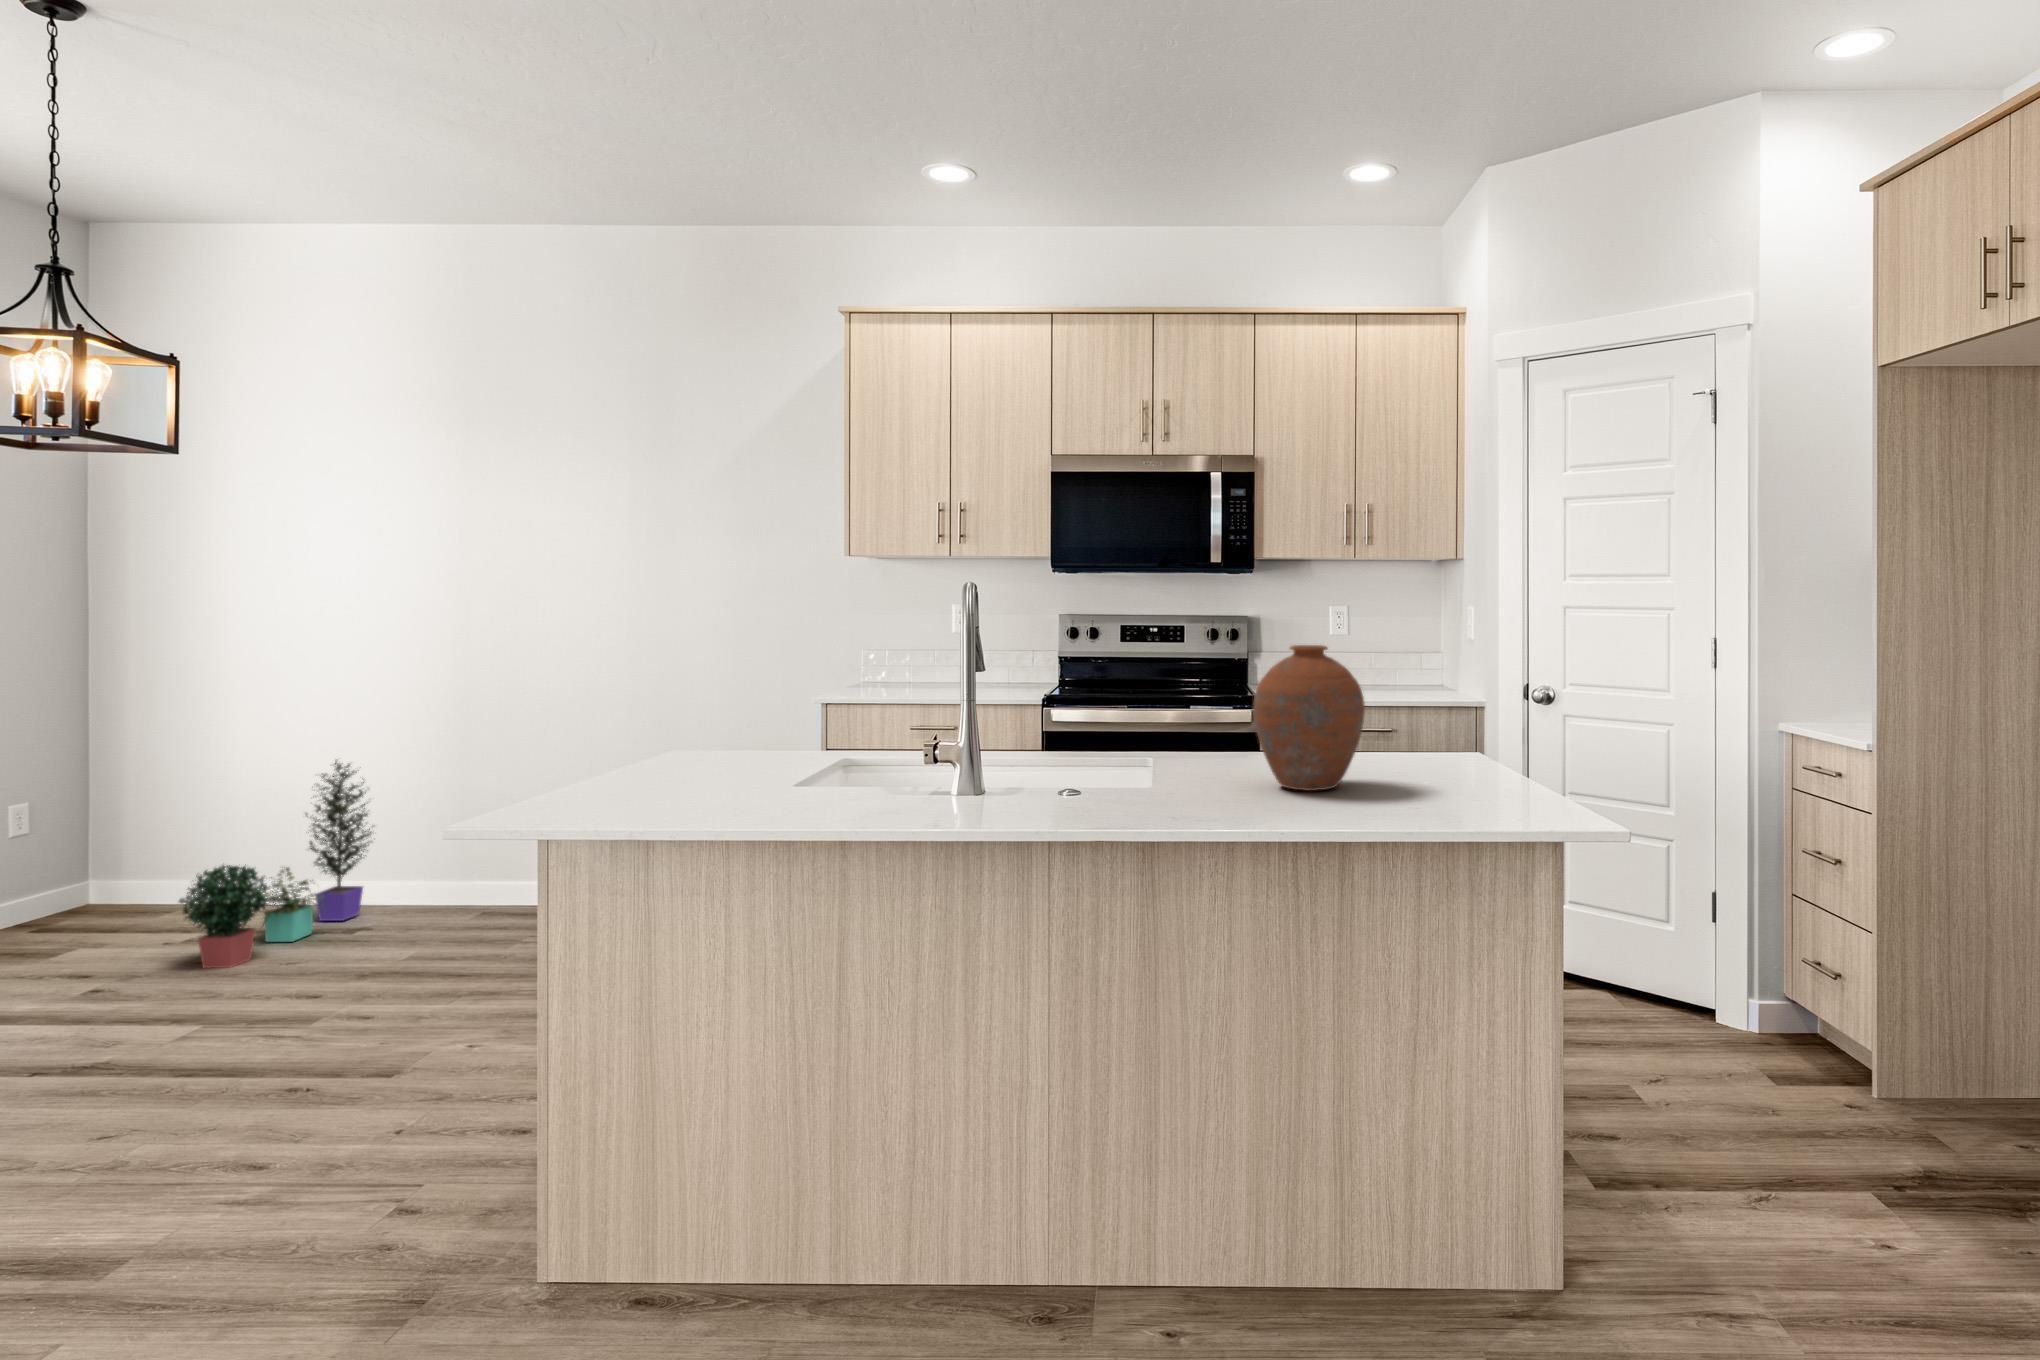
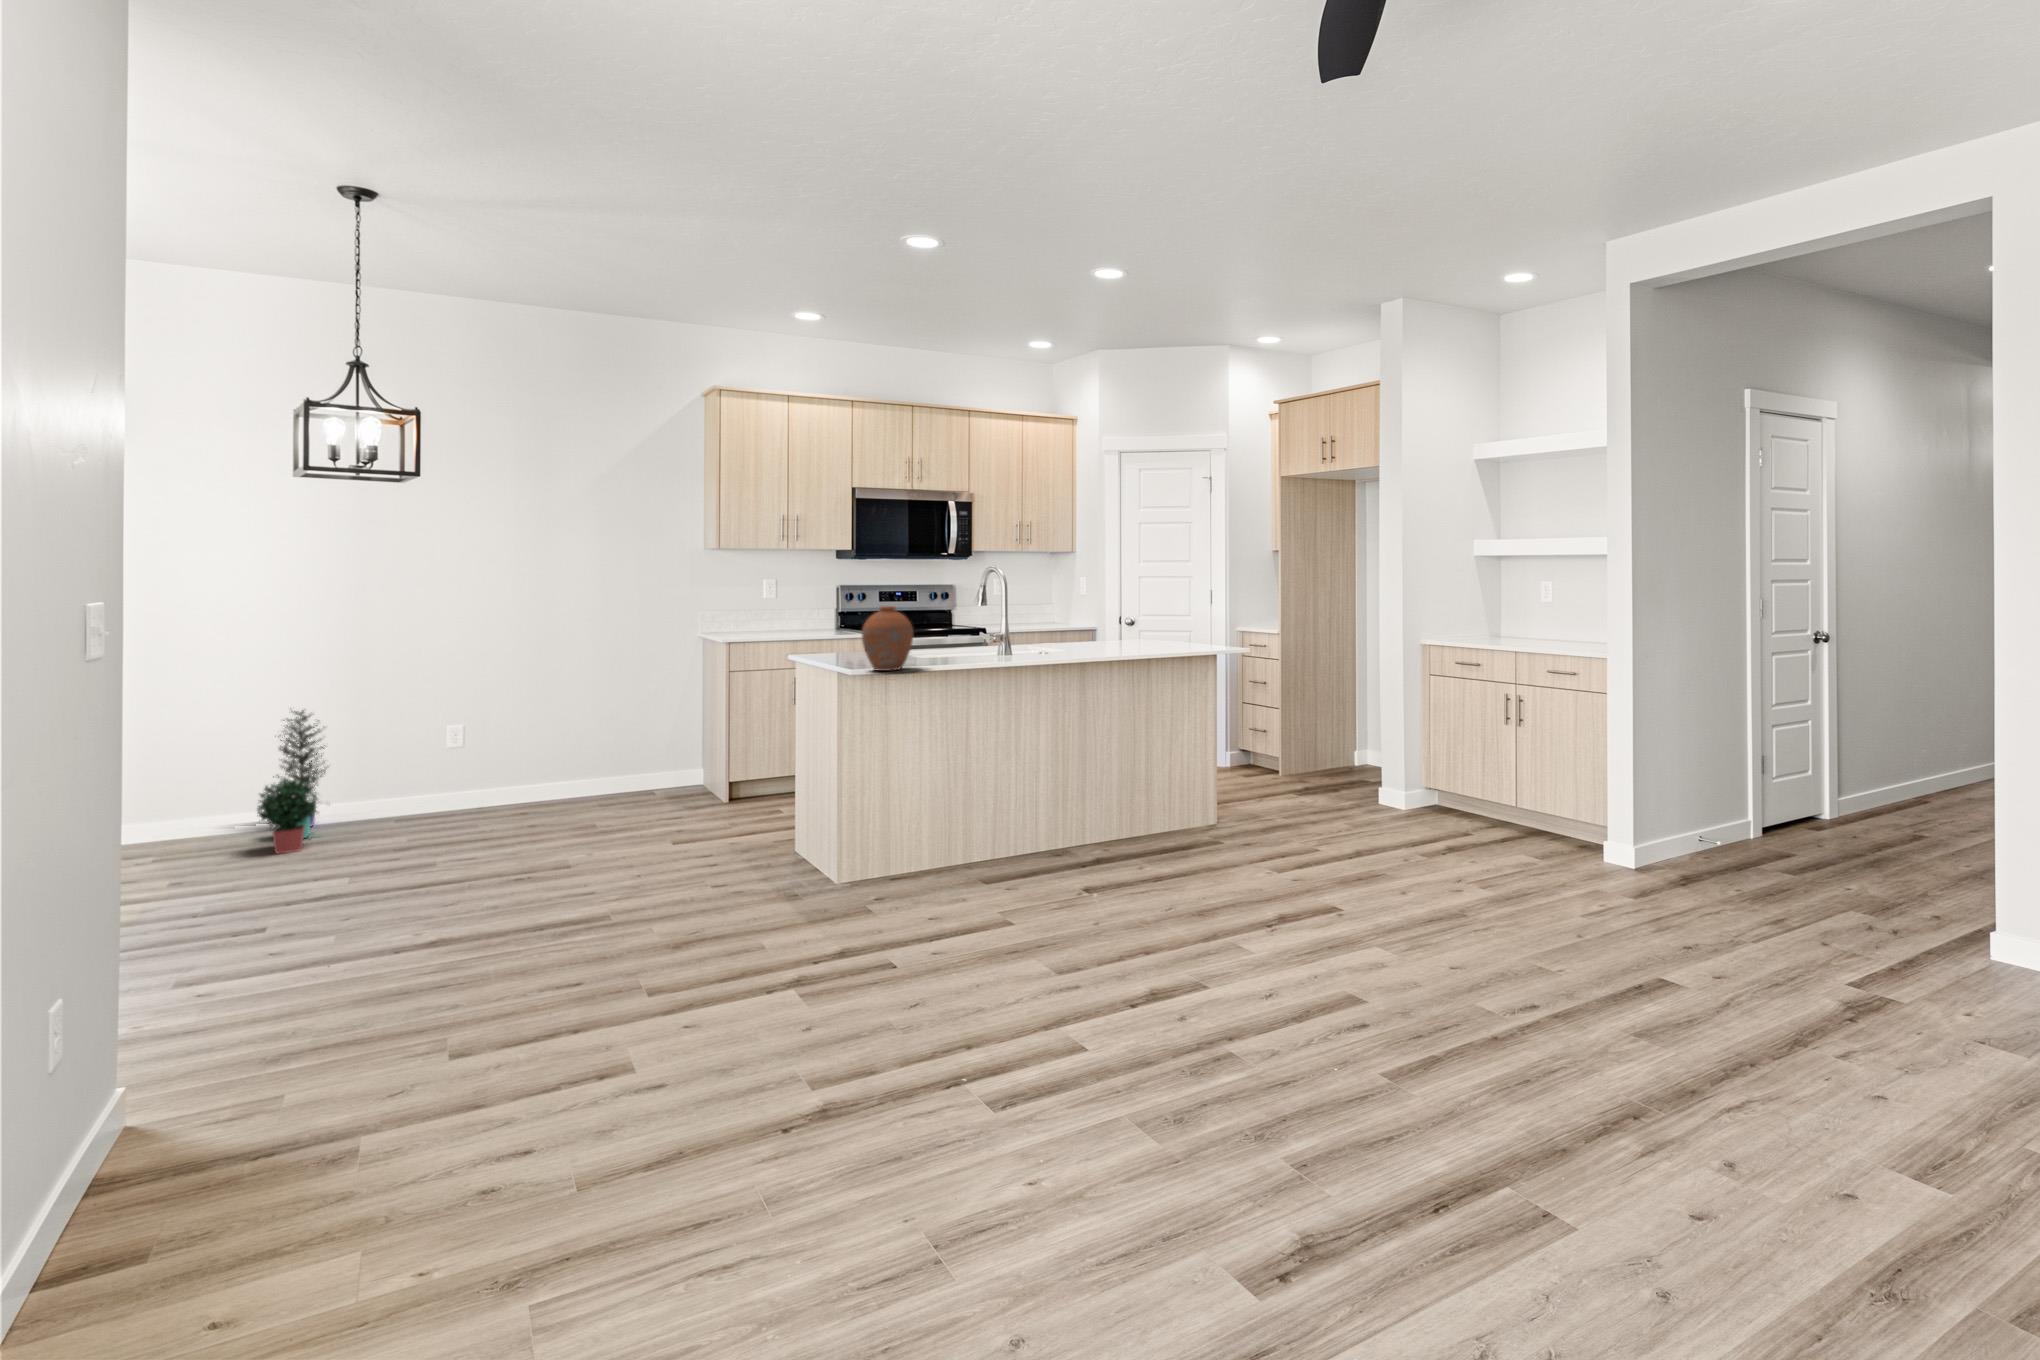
vase: present [1253,645,1365,791] -> present [862,606,913,671]

